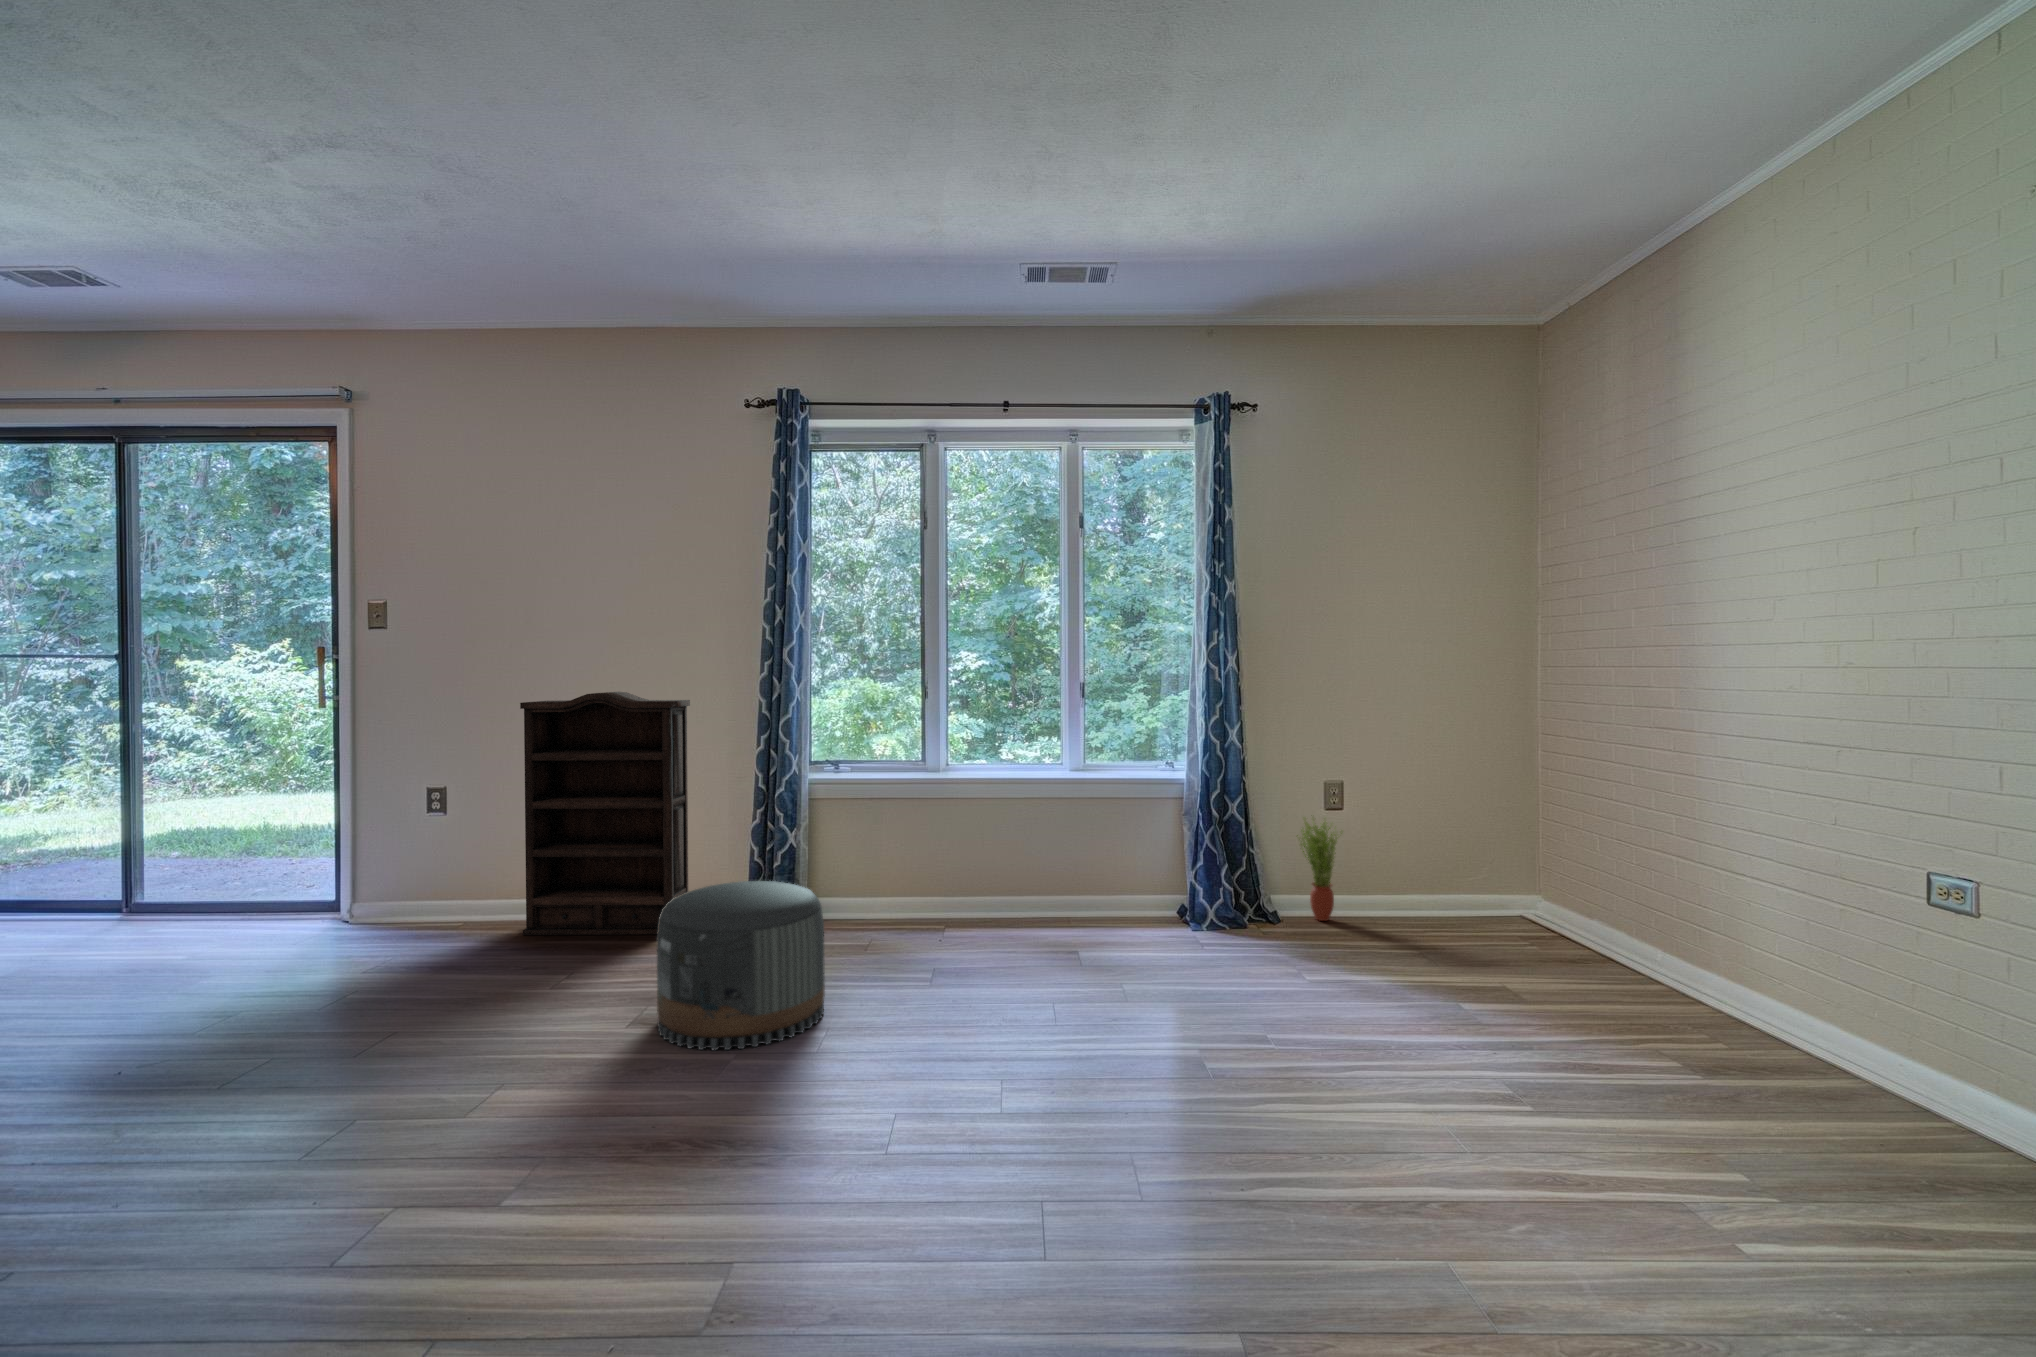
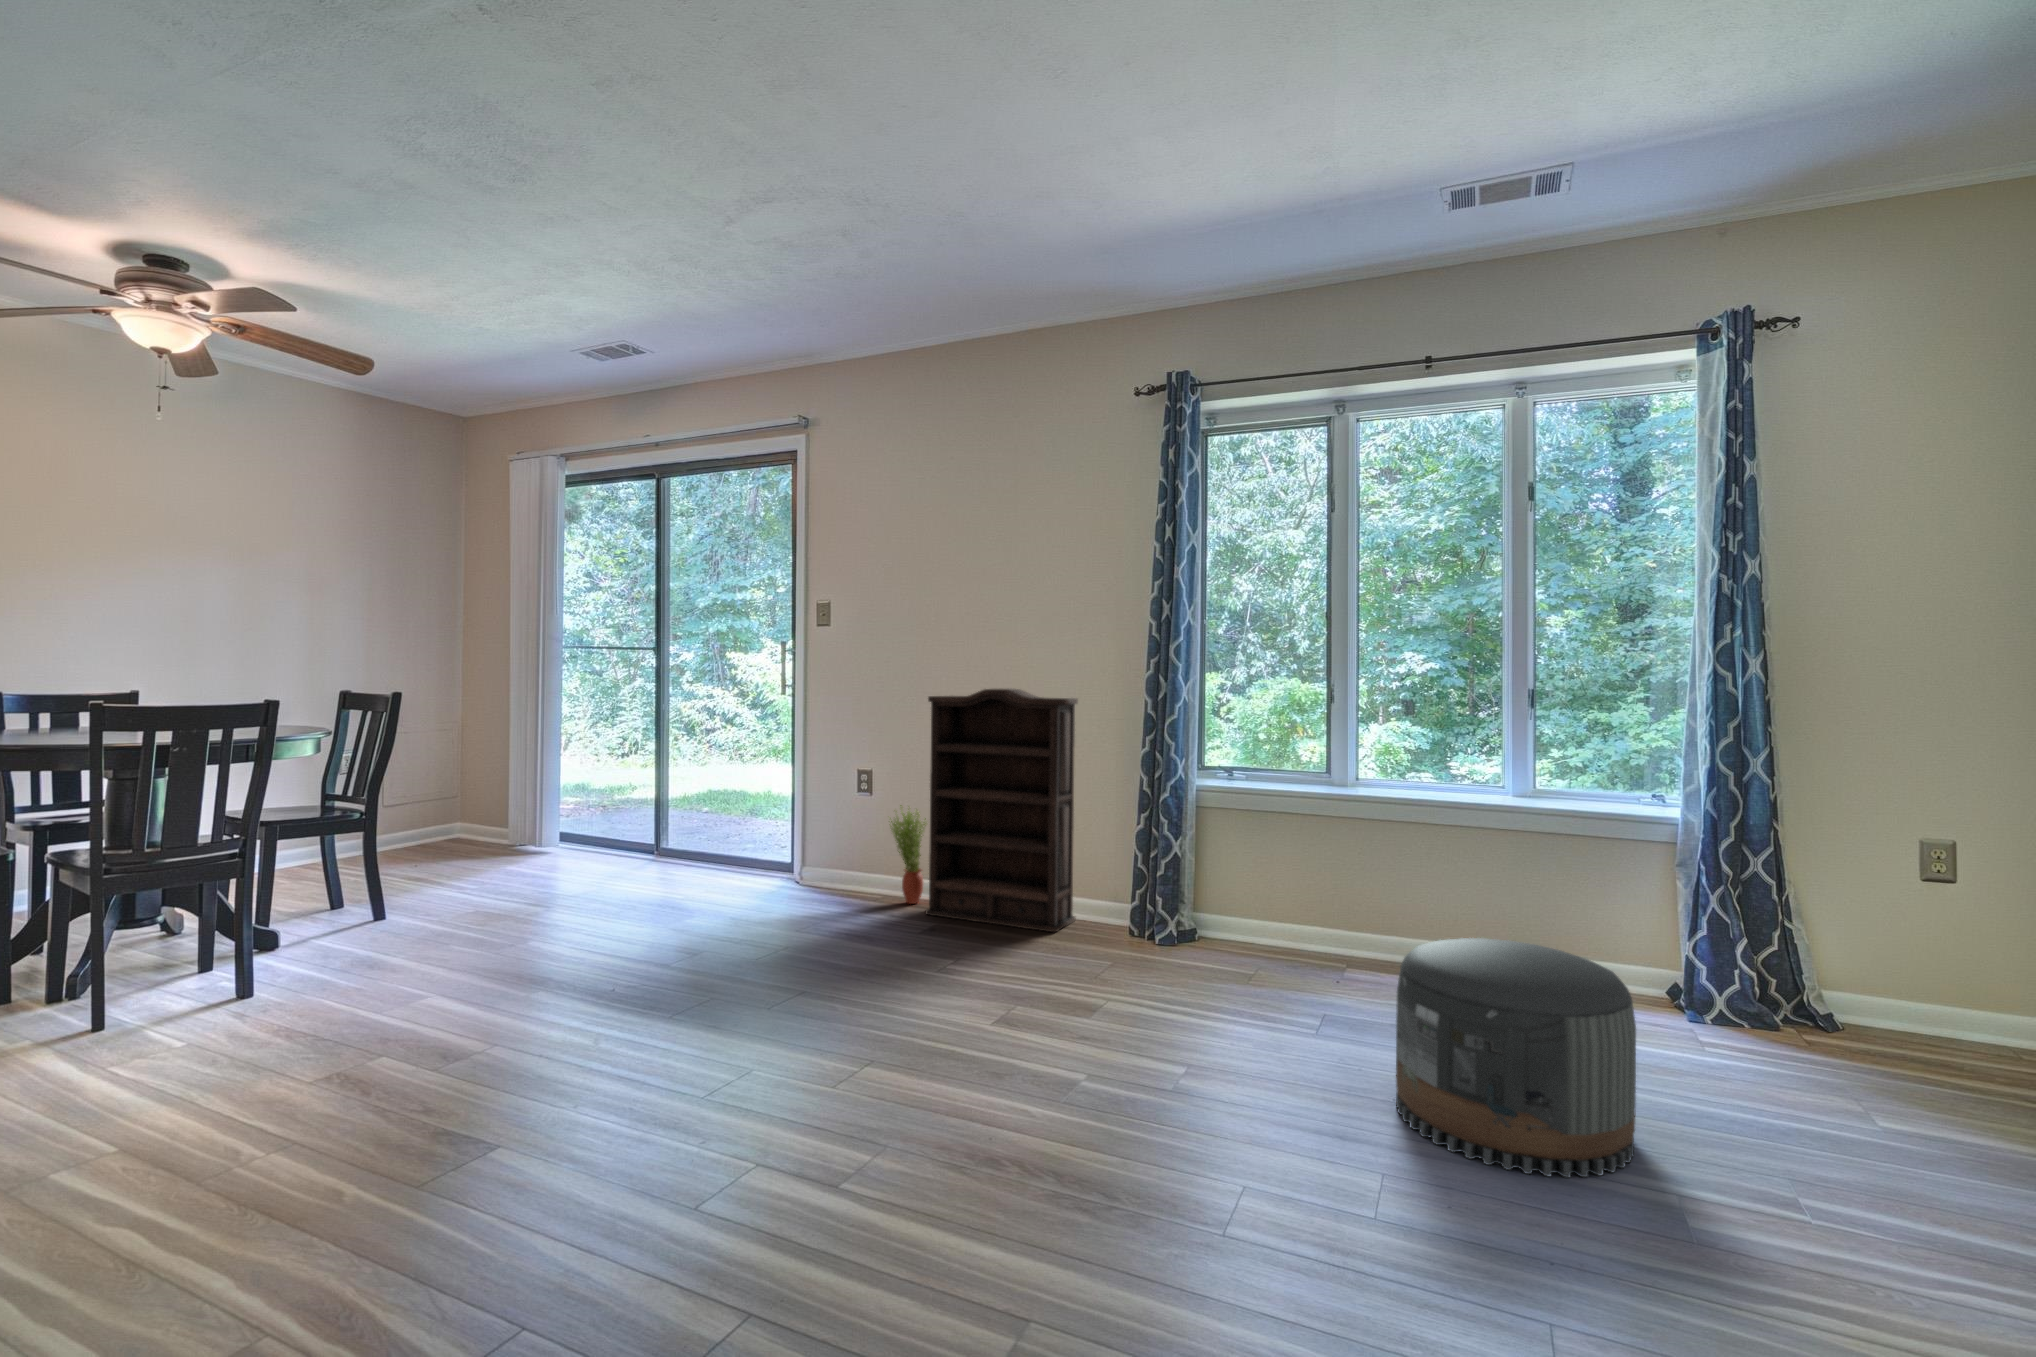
potted plant: present [1297,818,1343,921] -> present [890,805,926,904]
pouf: present [657,881,825,1050] -> present [1396,938,1636,1178]

